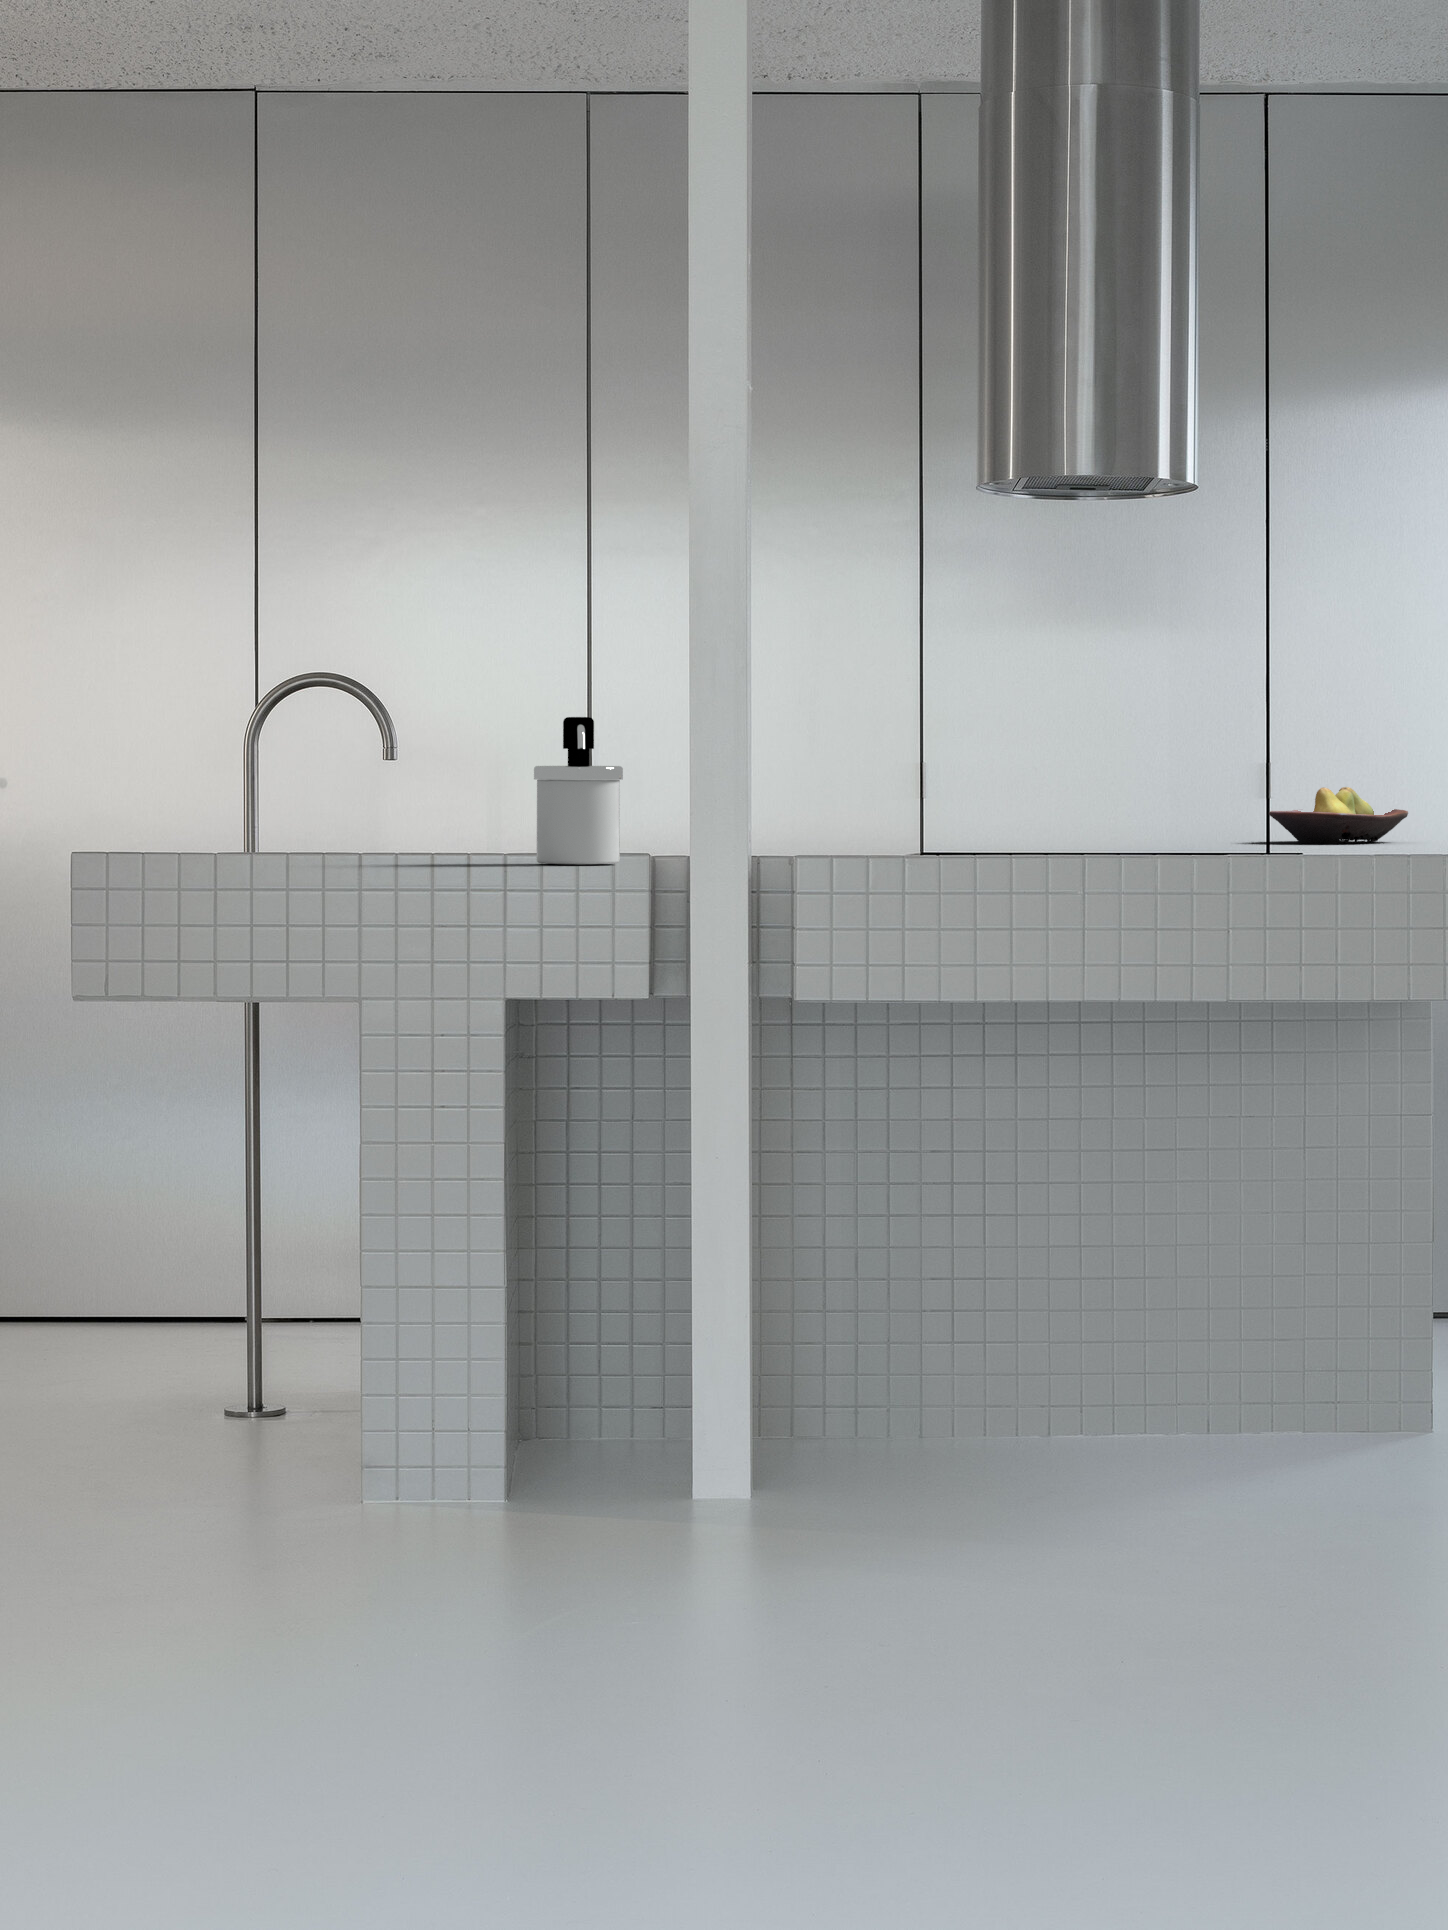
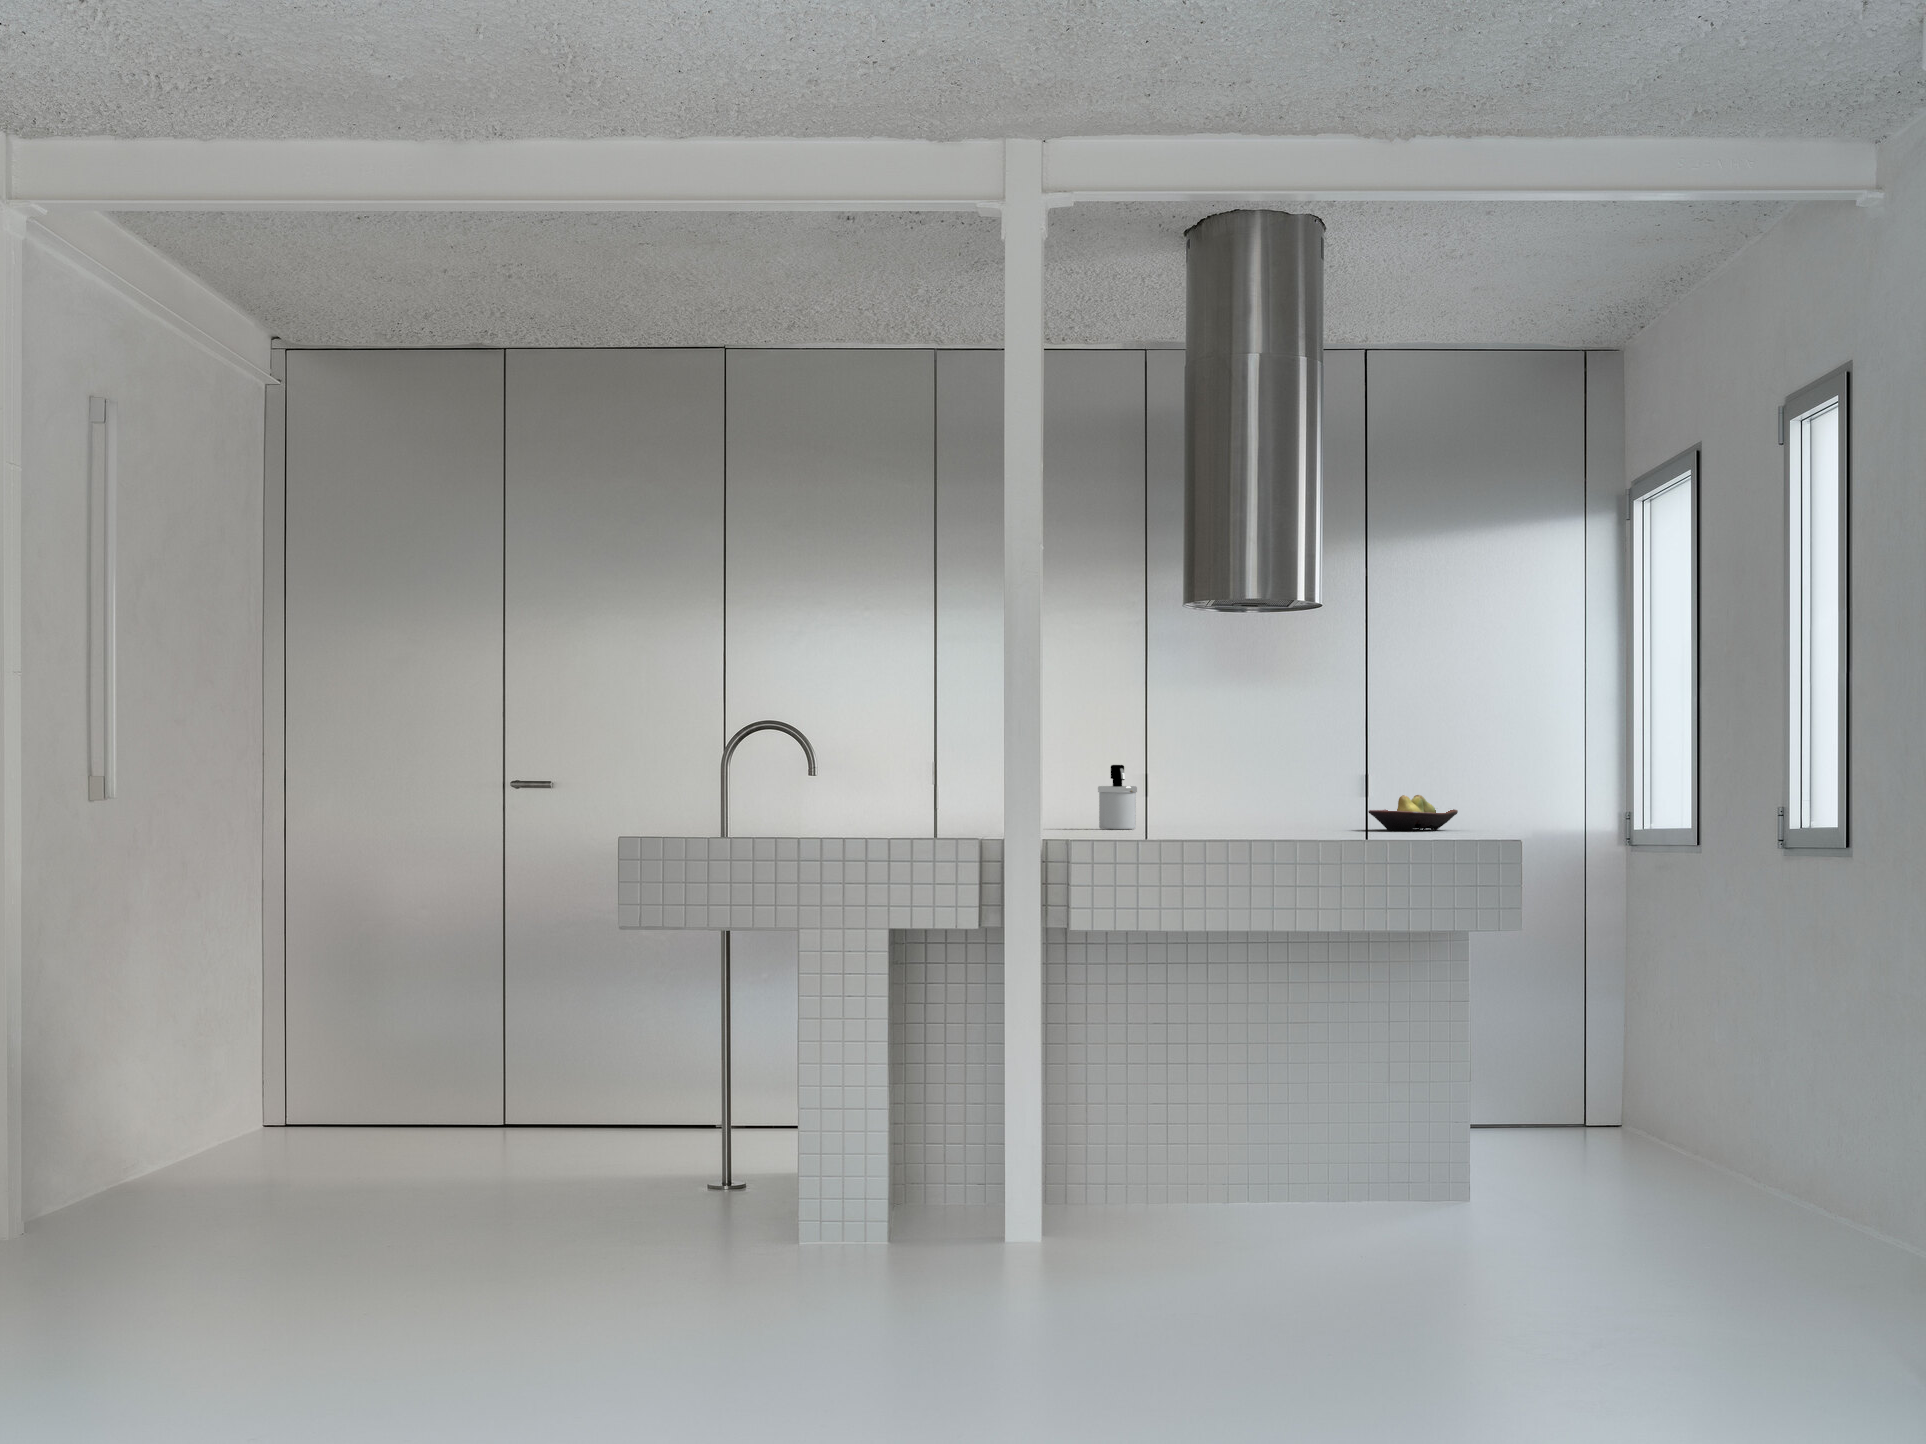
soap dispenser: present [534,717,623,864] -> present [1098,765,1137,829]

